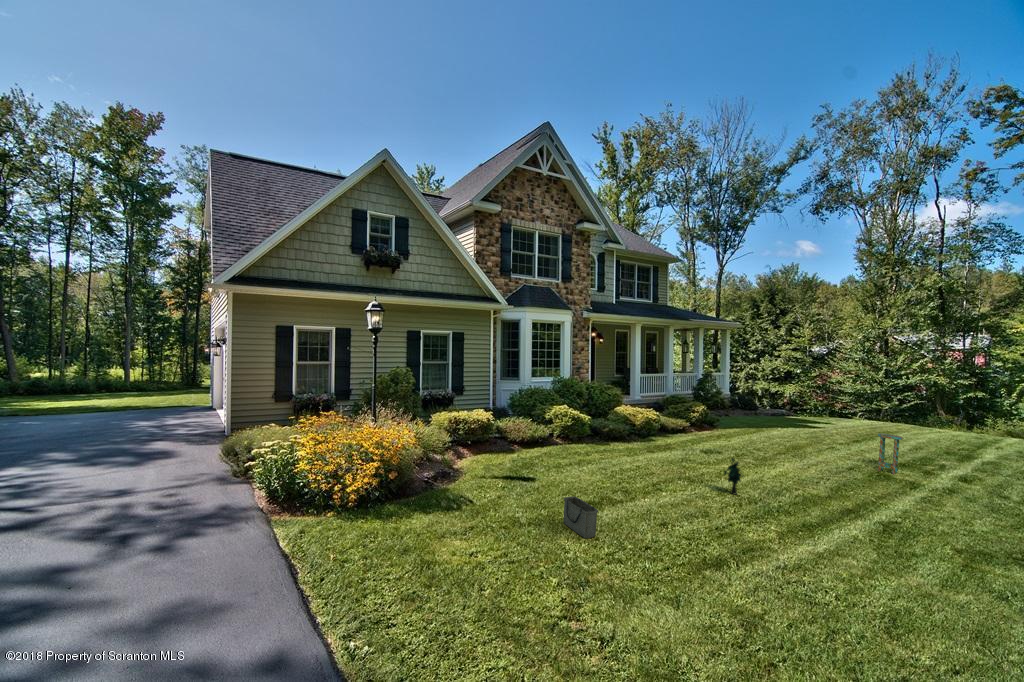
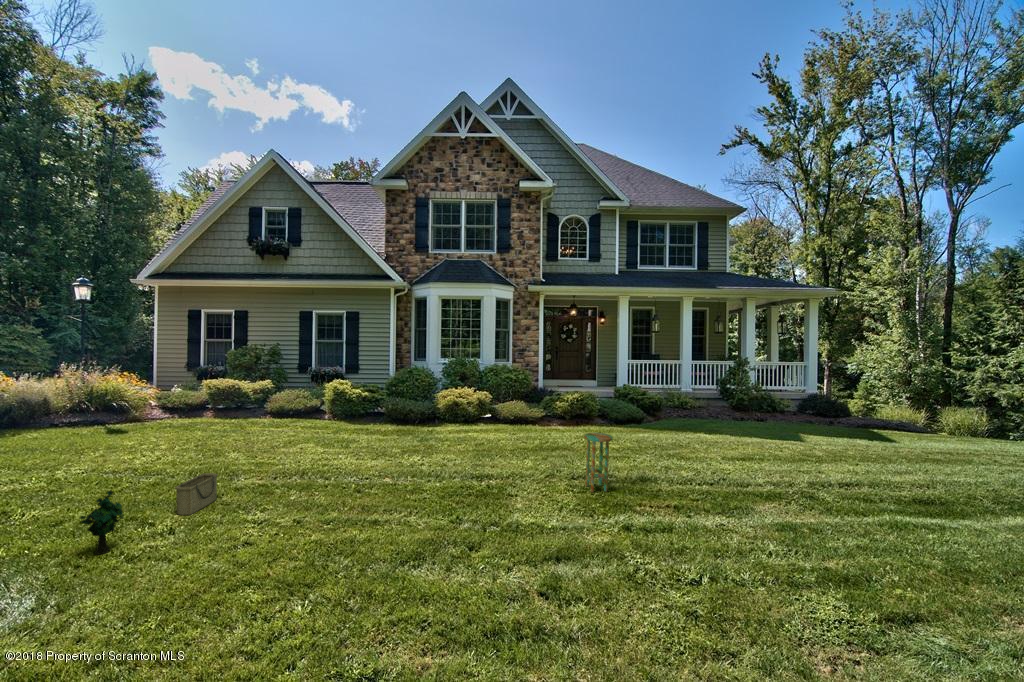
decorative plant: present [724,458,743,495] -> present [80,490,124,555]
basket: present [564,496,598,538] -> present [175,473,218,515]

